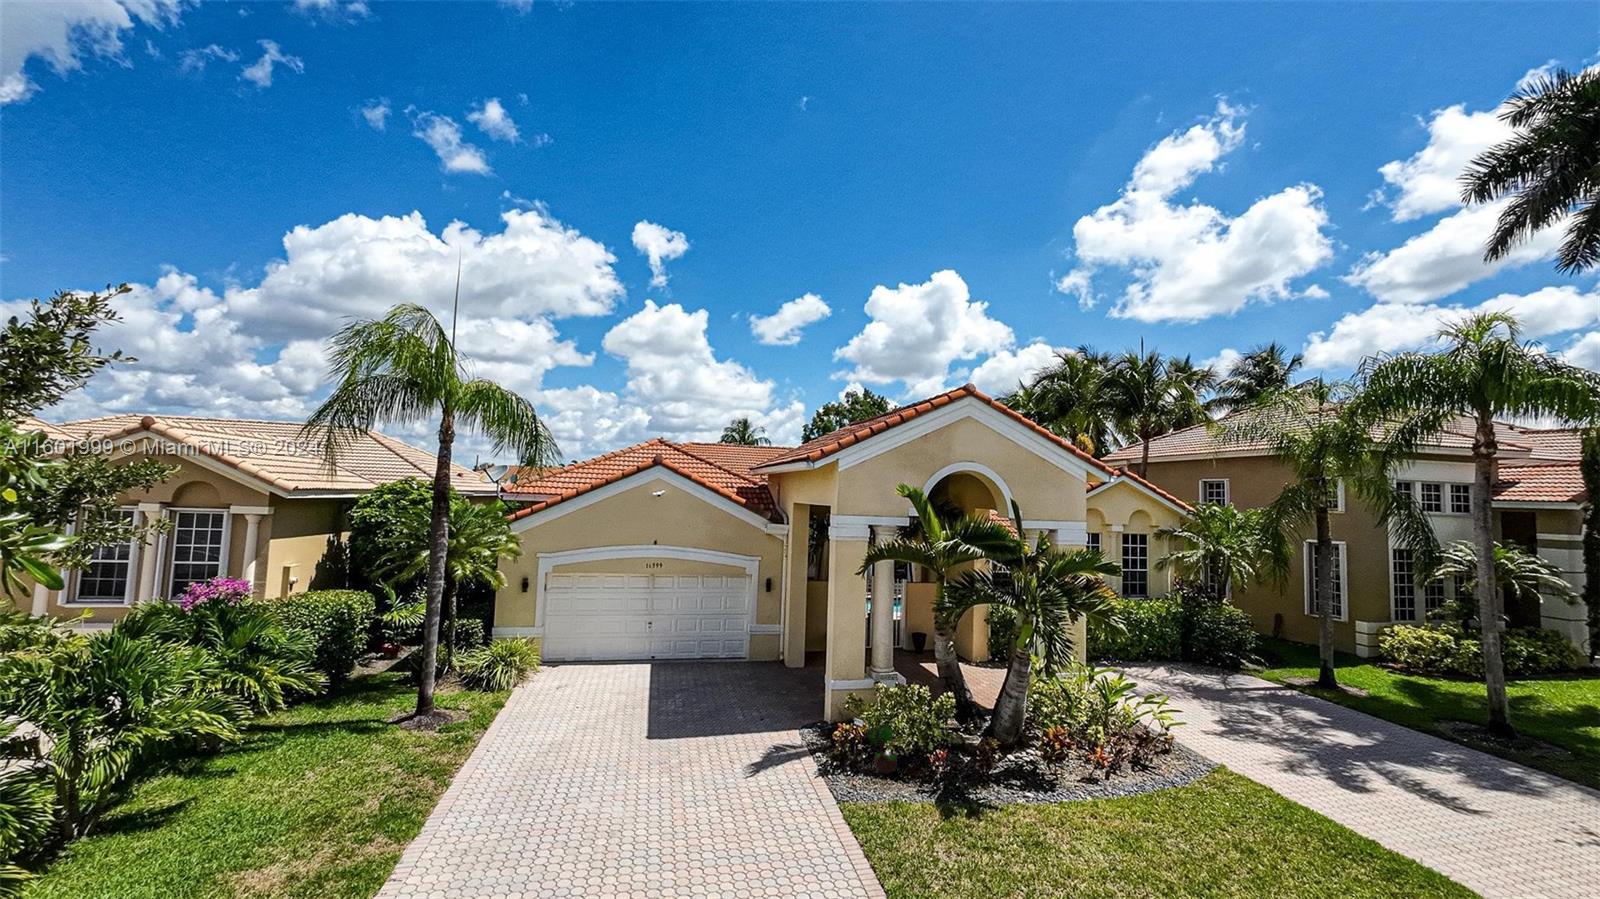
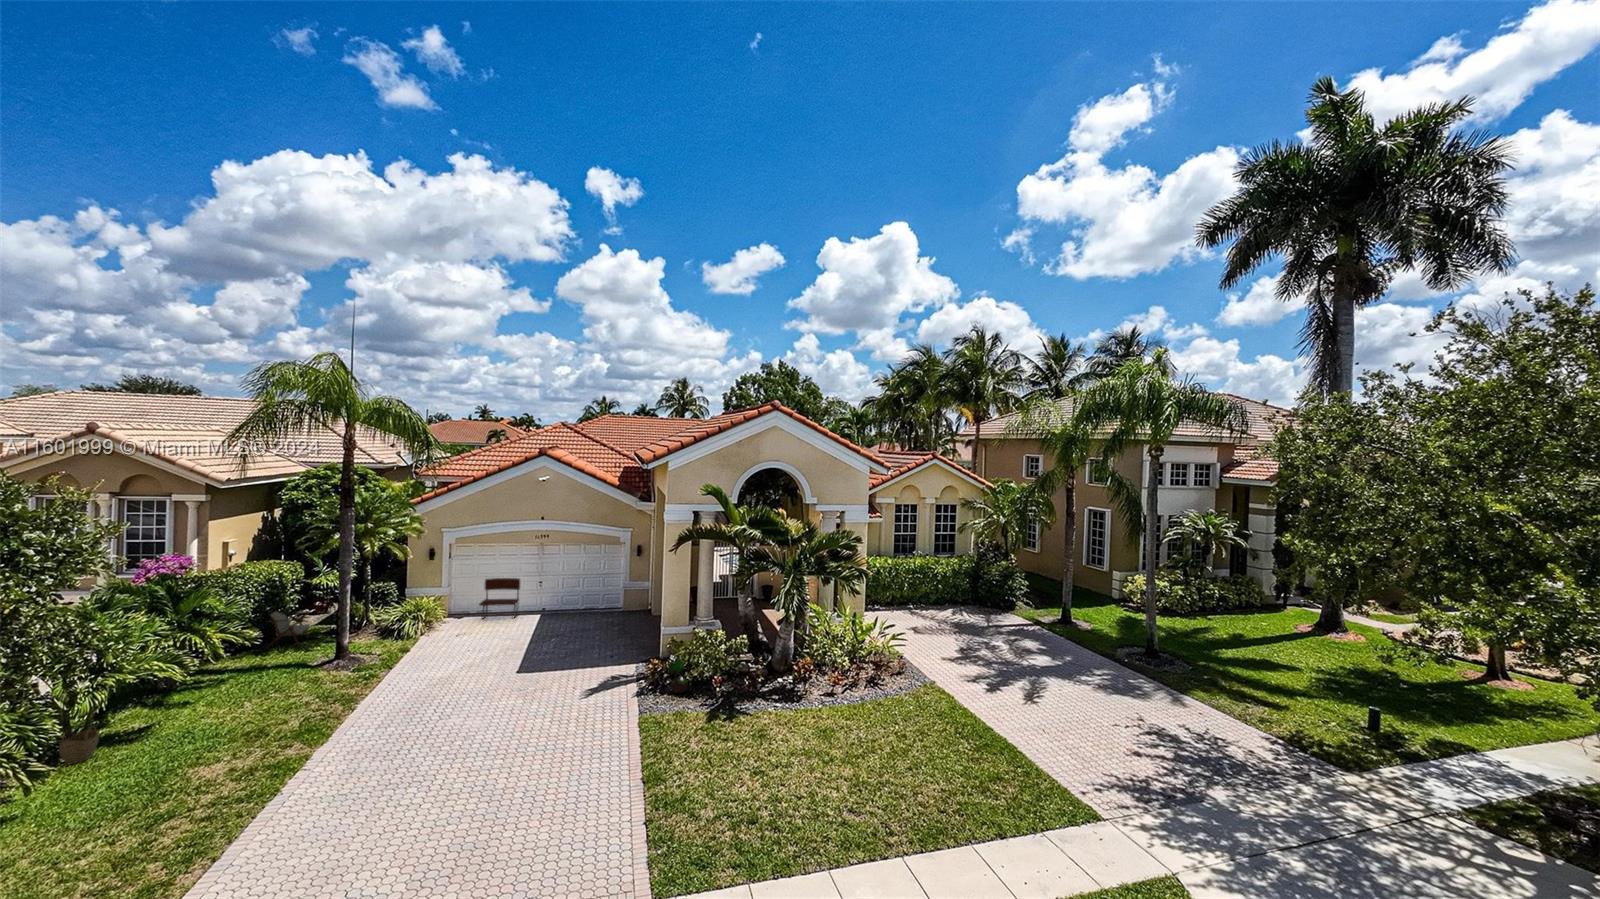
bench: none [580,615,627,667] -> present [479,578,520,619]
lounge chair: none [329,644,384,698] -> present [268,612,310,647]
woven basket: none [51,805,110,863] -> present [59,727,99,764]

